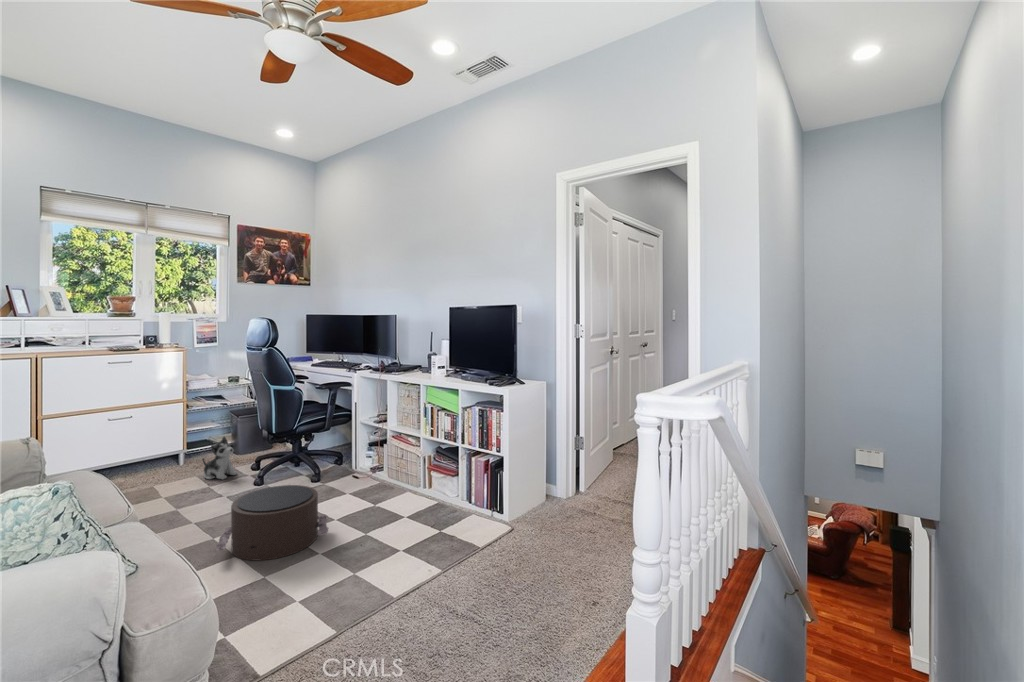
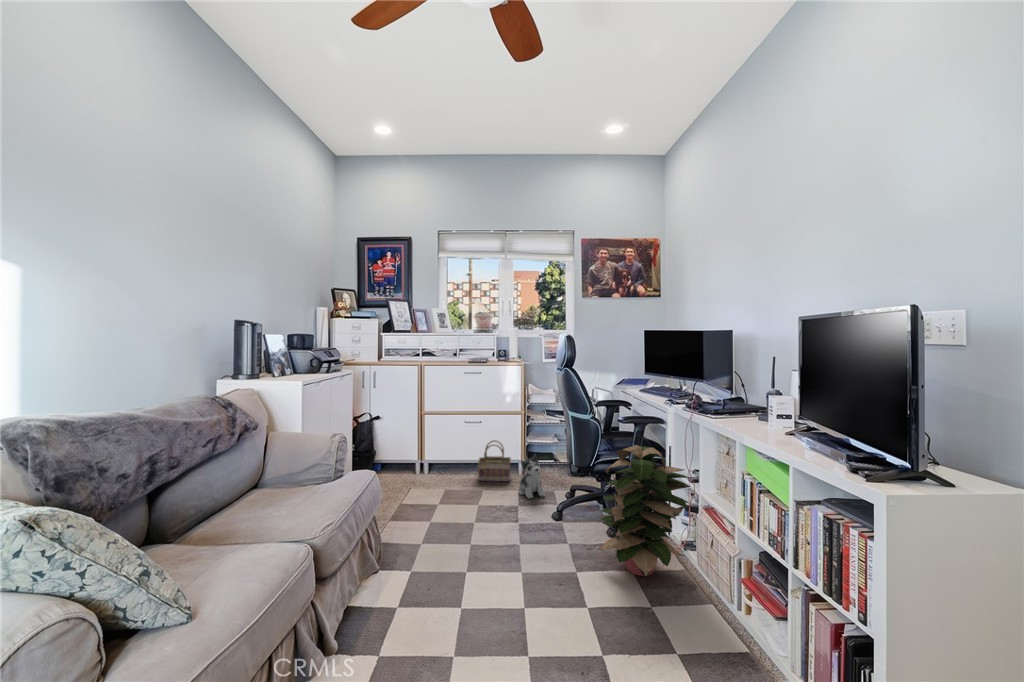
decorative plant: none [331,402,395,490] -> present [597,445,690,577]
basket: none [133,436,182,483] -> present [478,440,511,481]
pouf: present [216,485,329,561] -> none [409,533,540,644]

